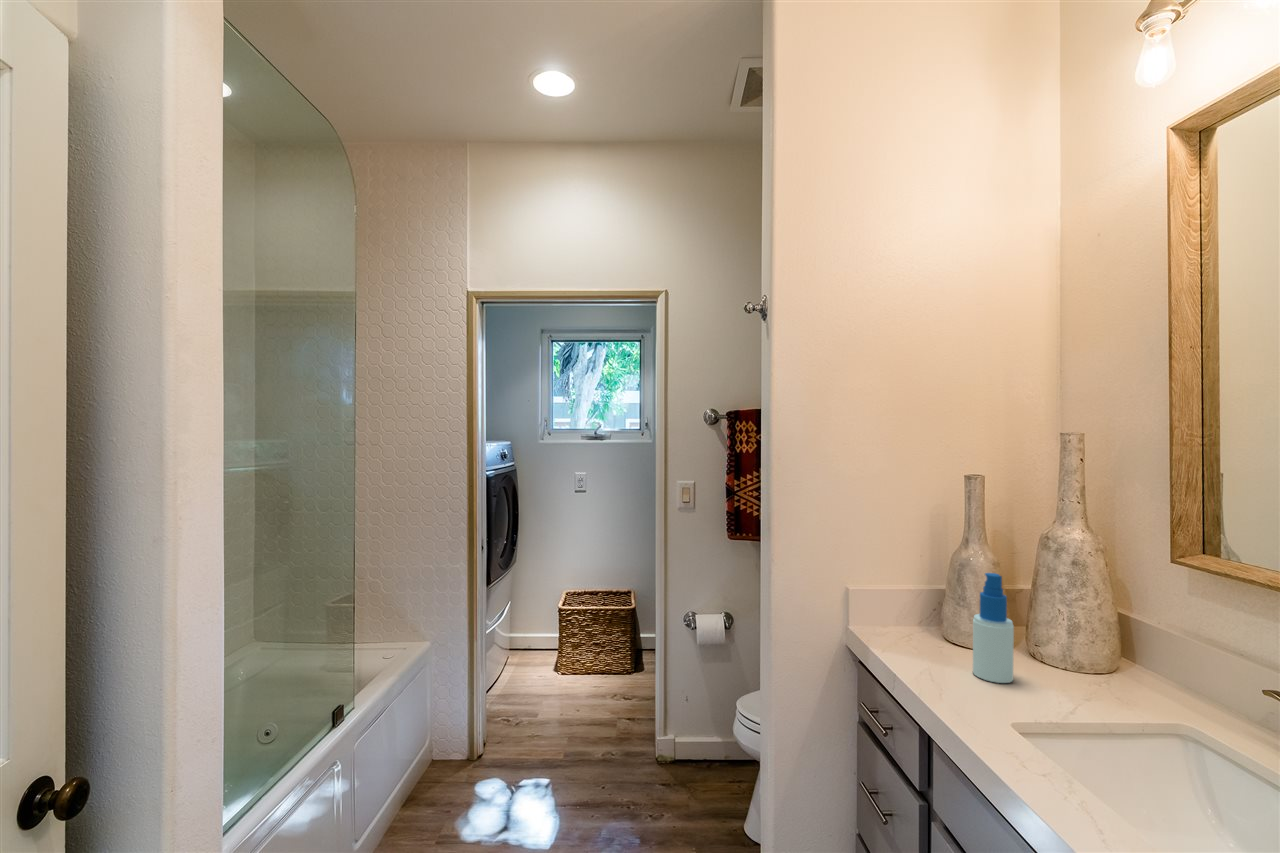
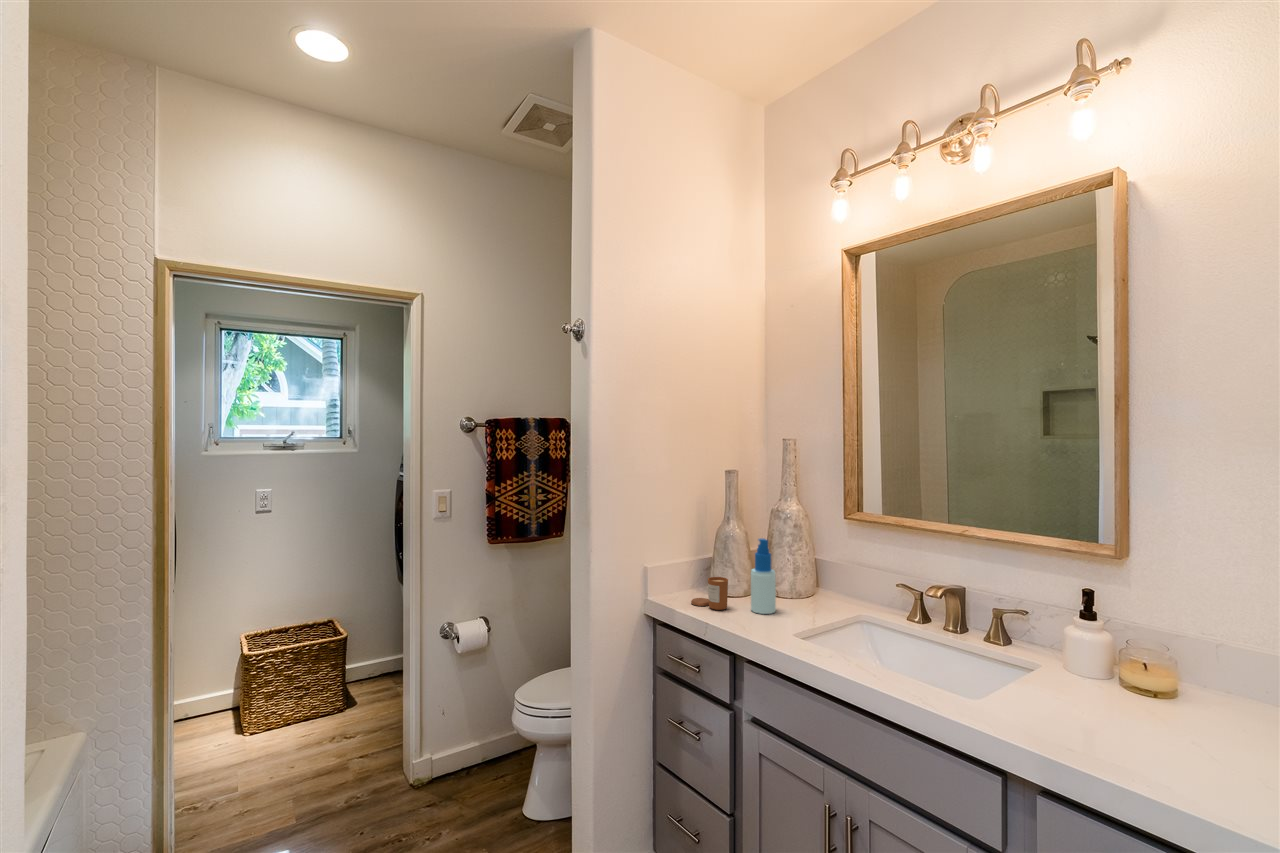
candle: none [894,615,941,661] -> present [691,577,728,610]

